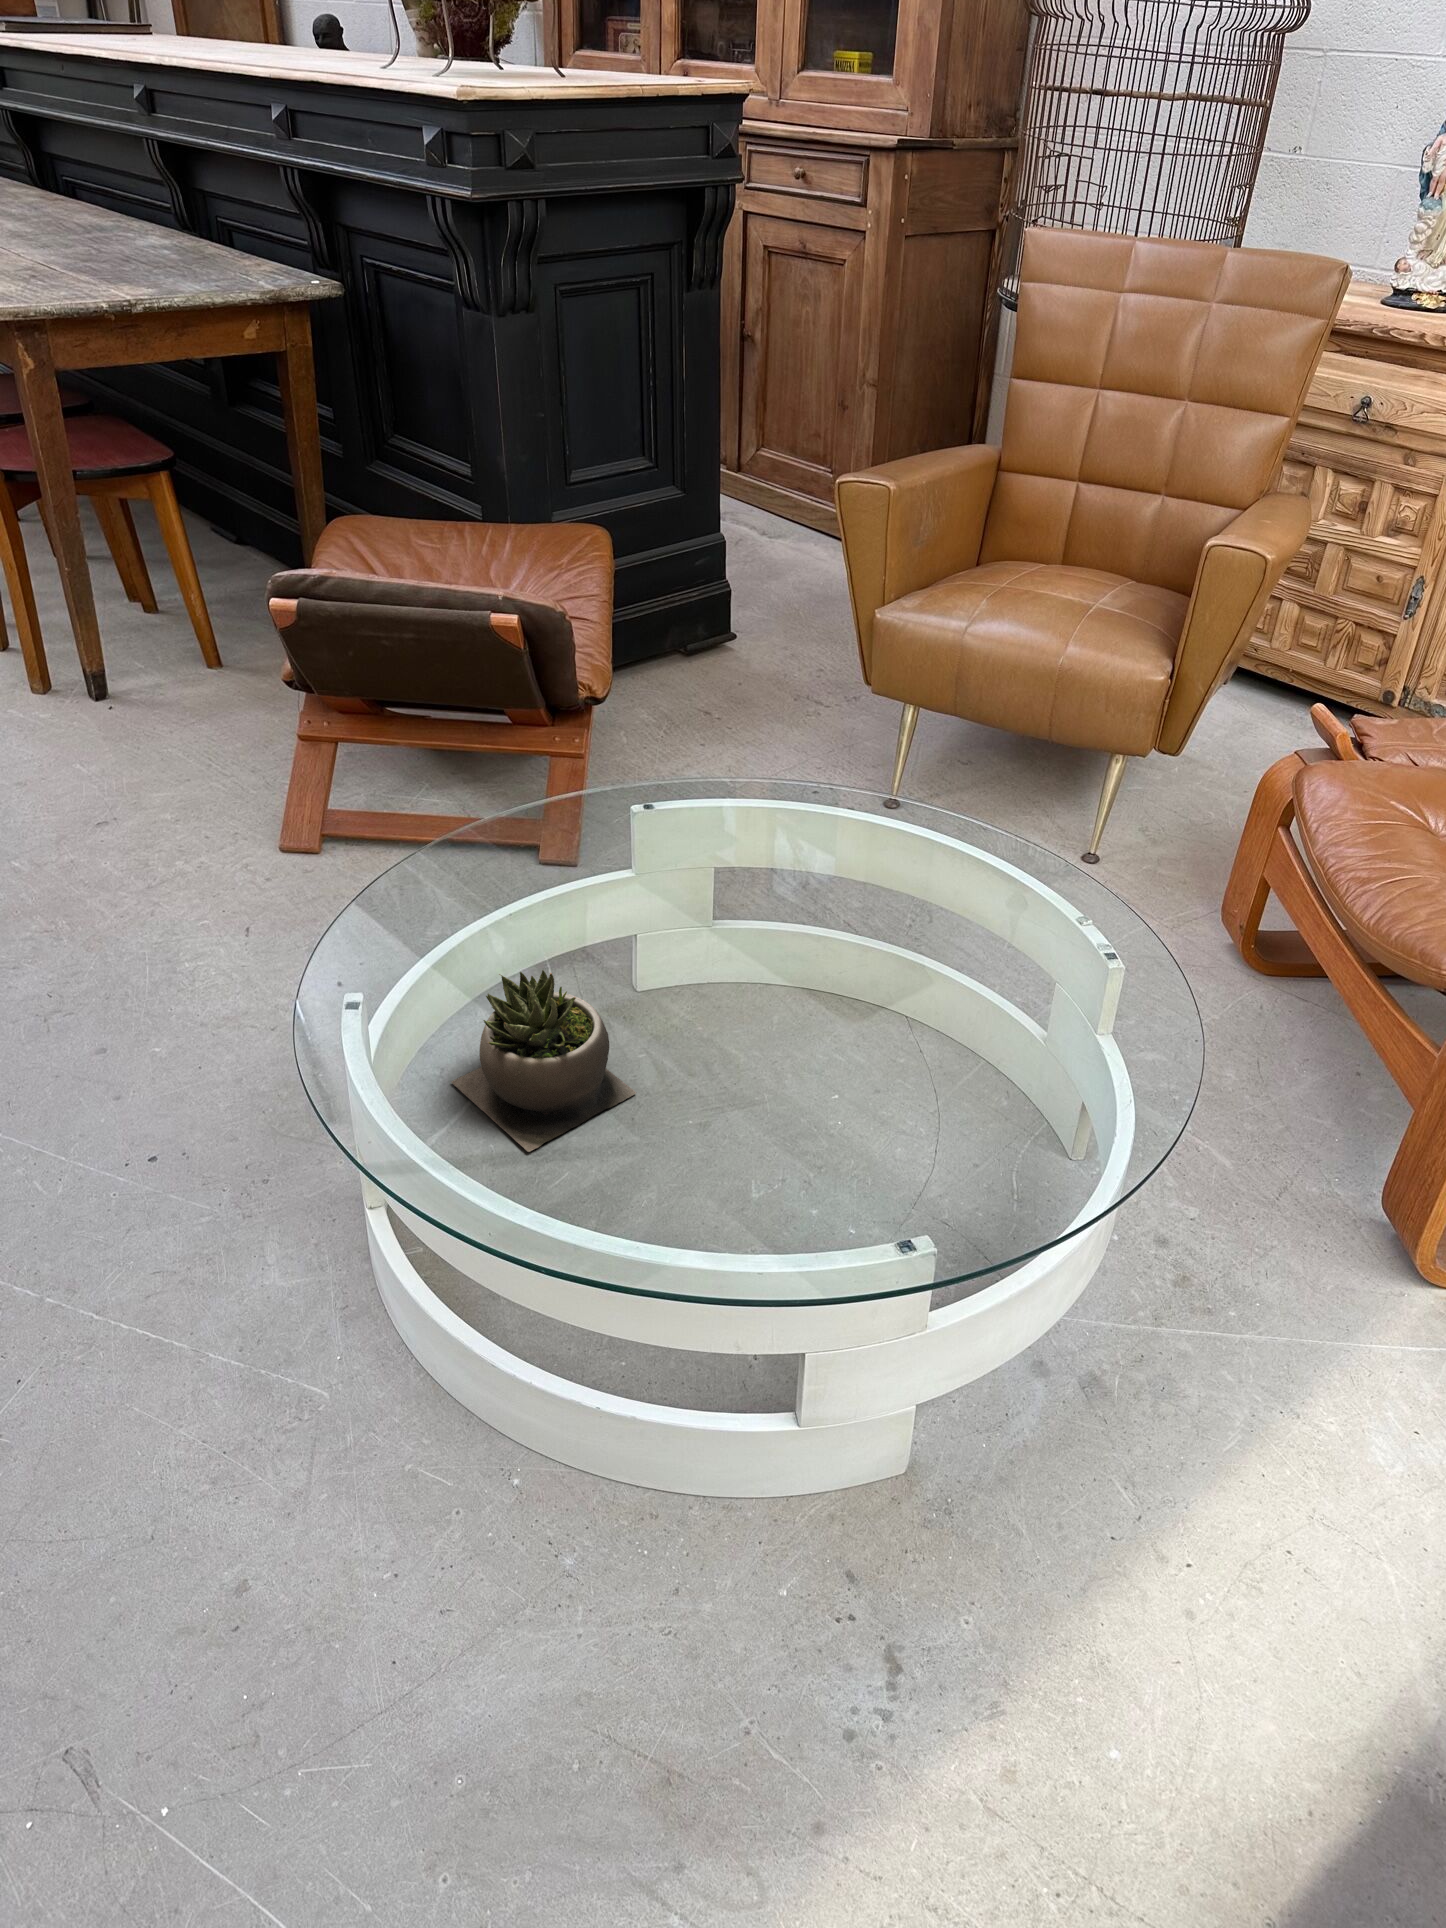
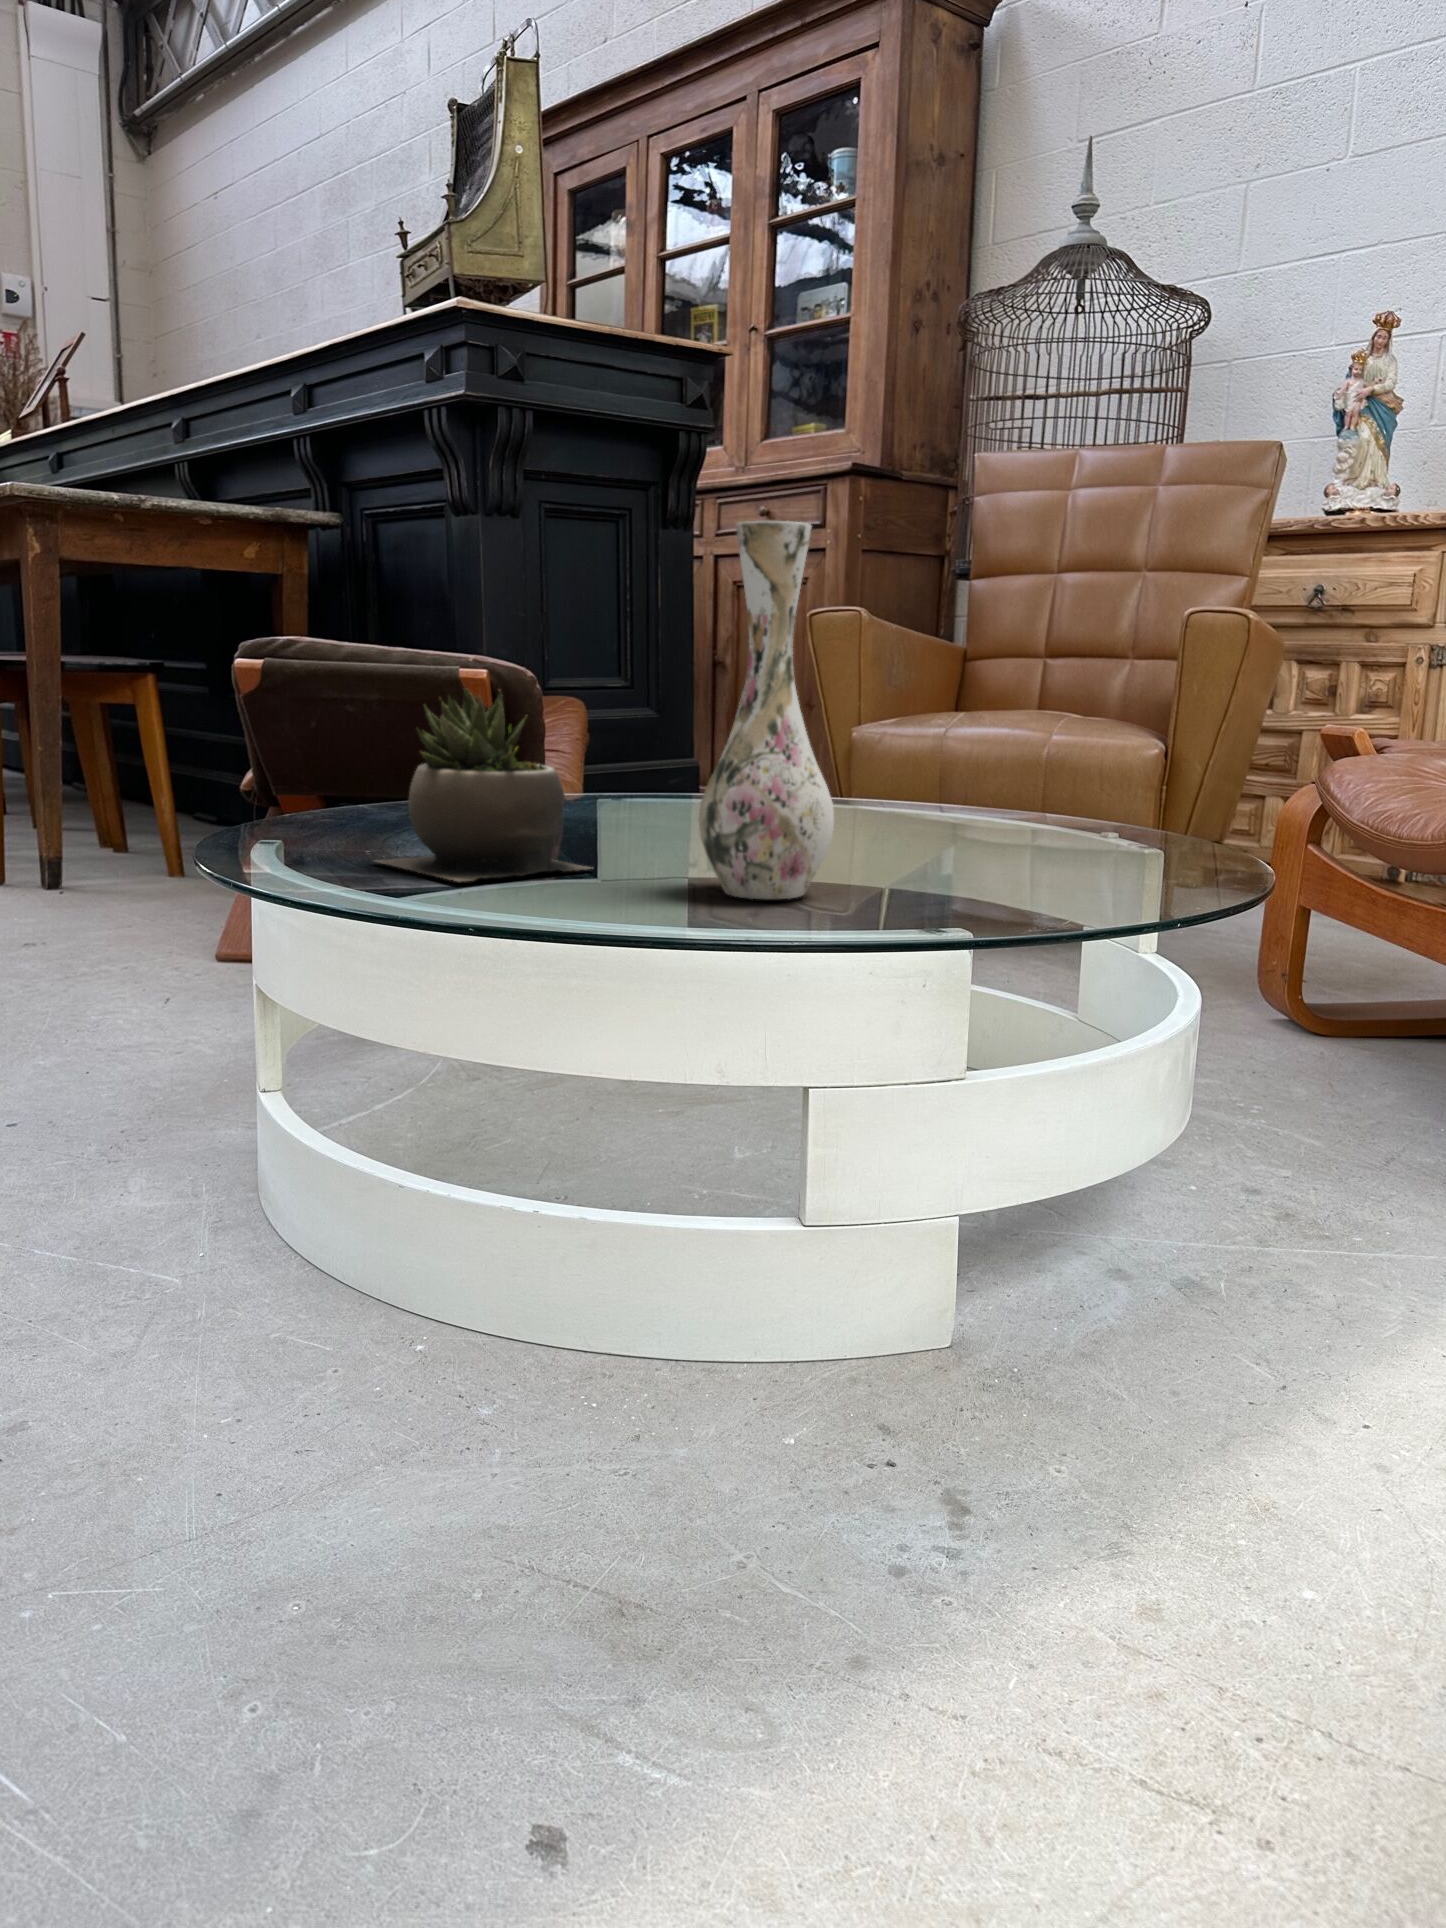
vase: none [721,910,831,1186] -> present [699,521,834,899]

